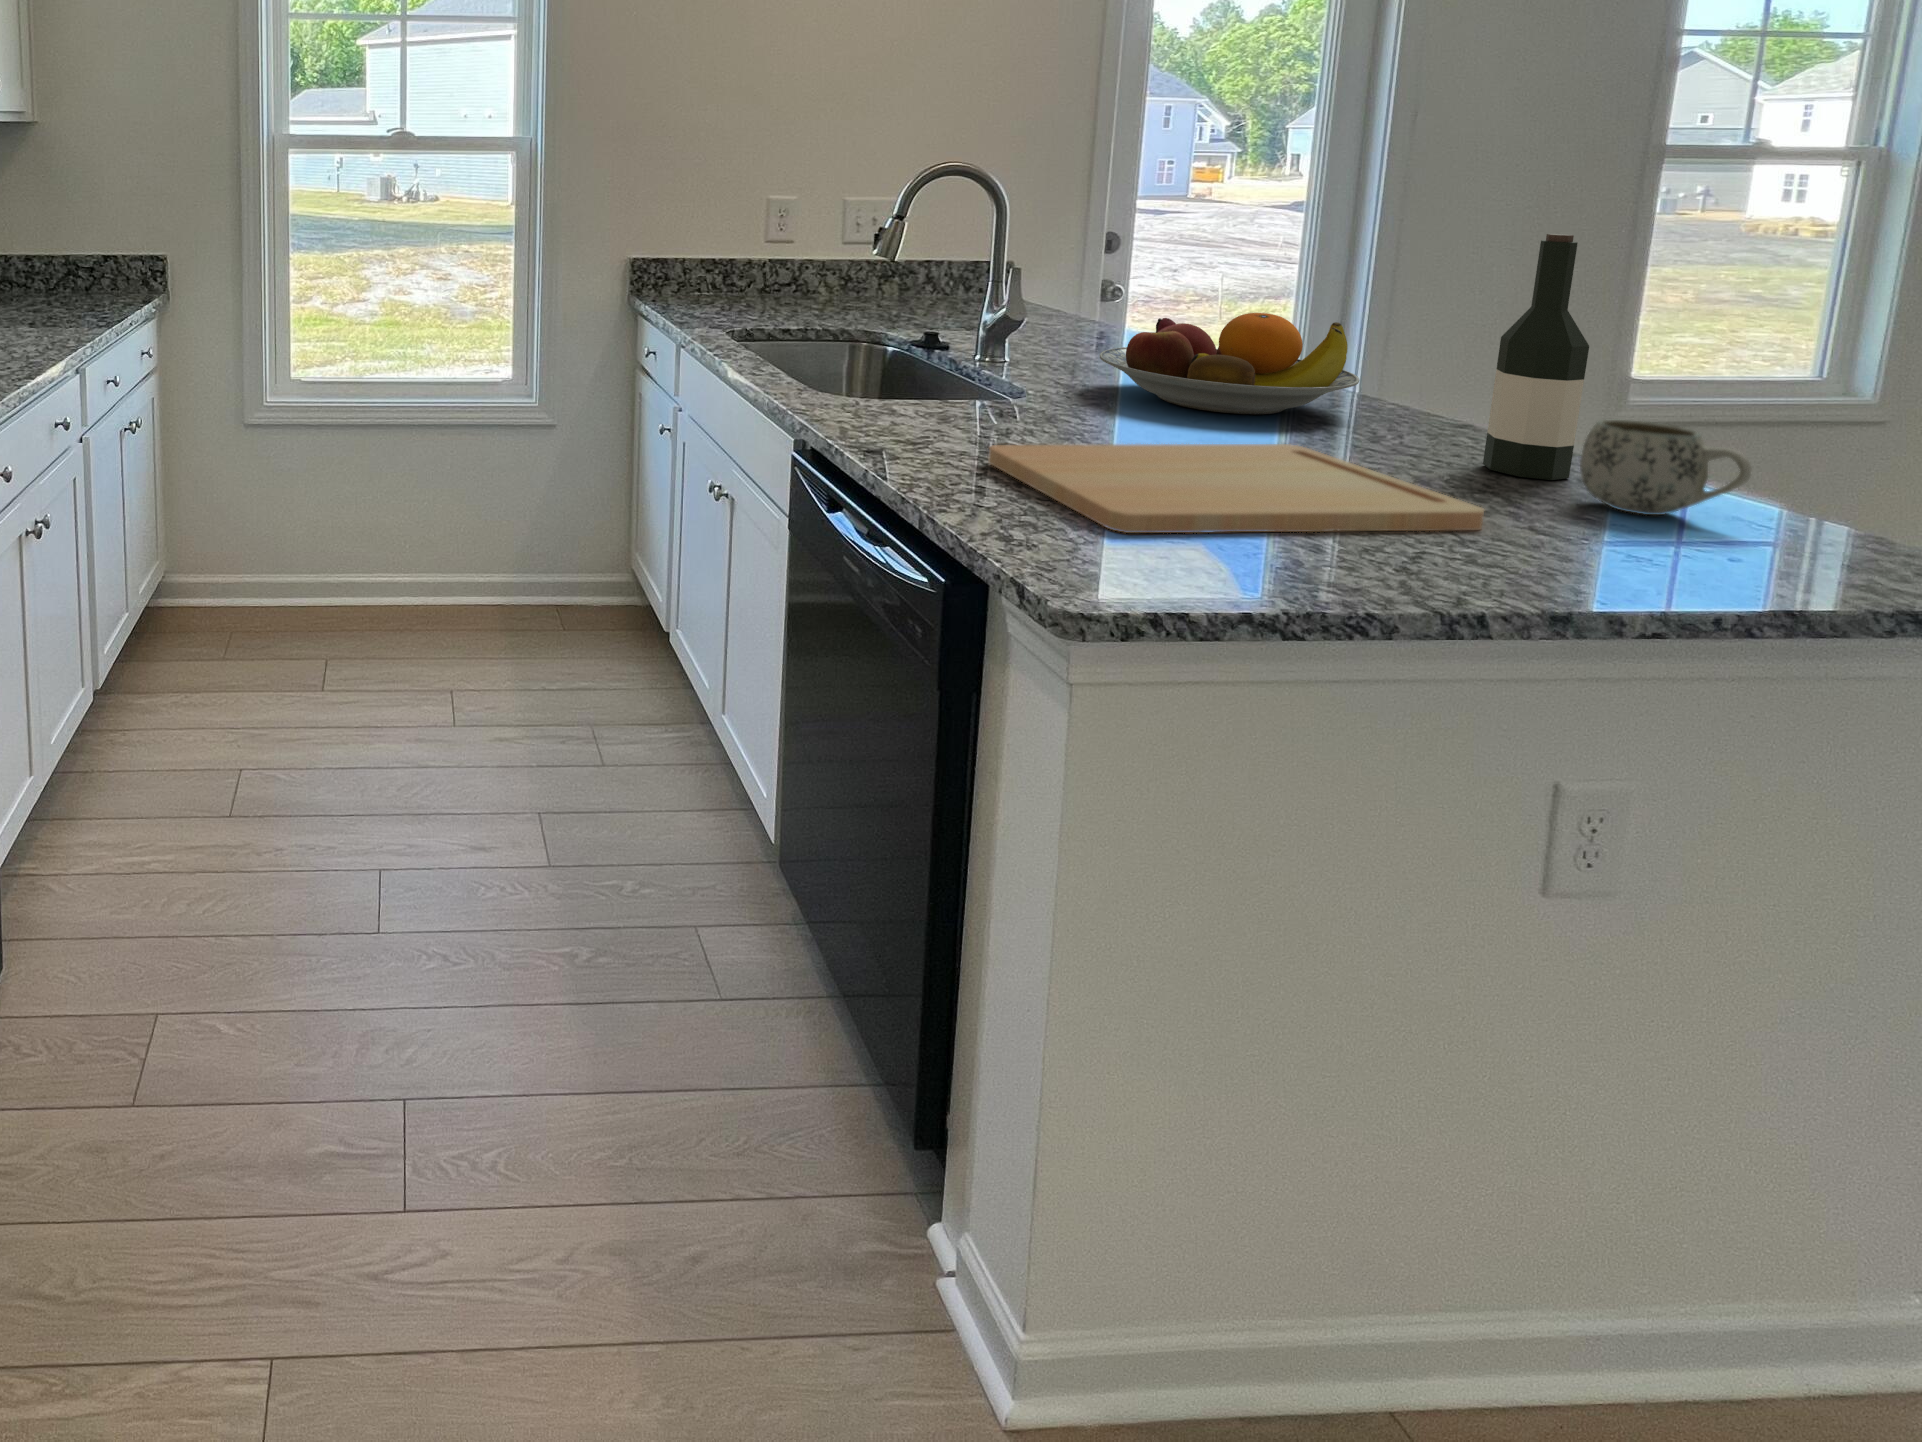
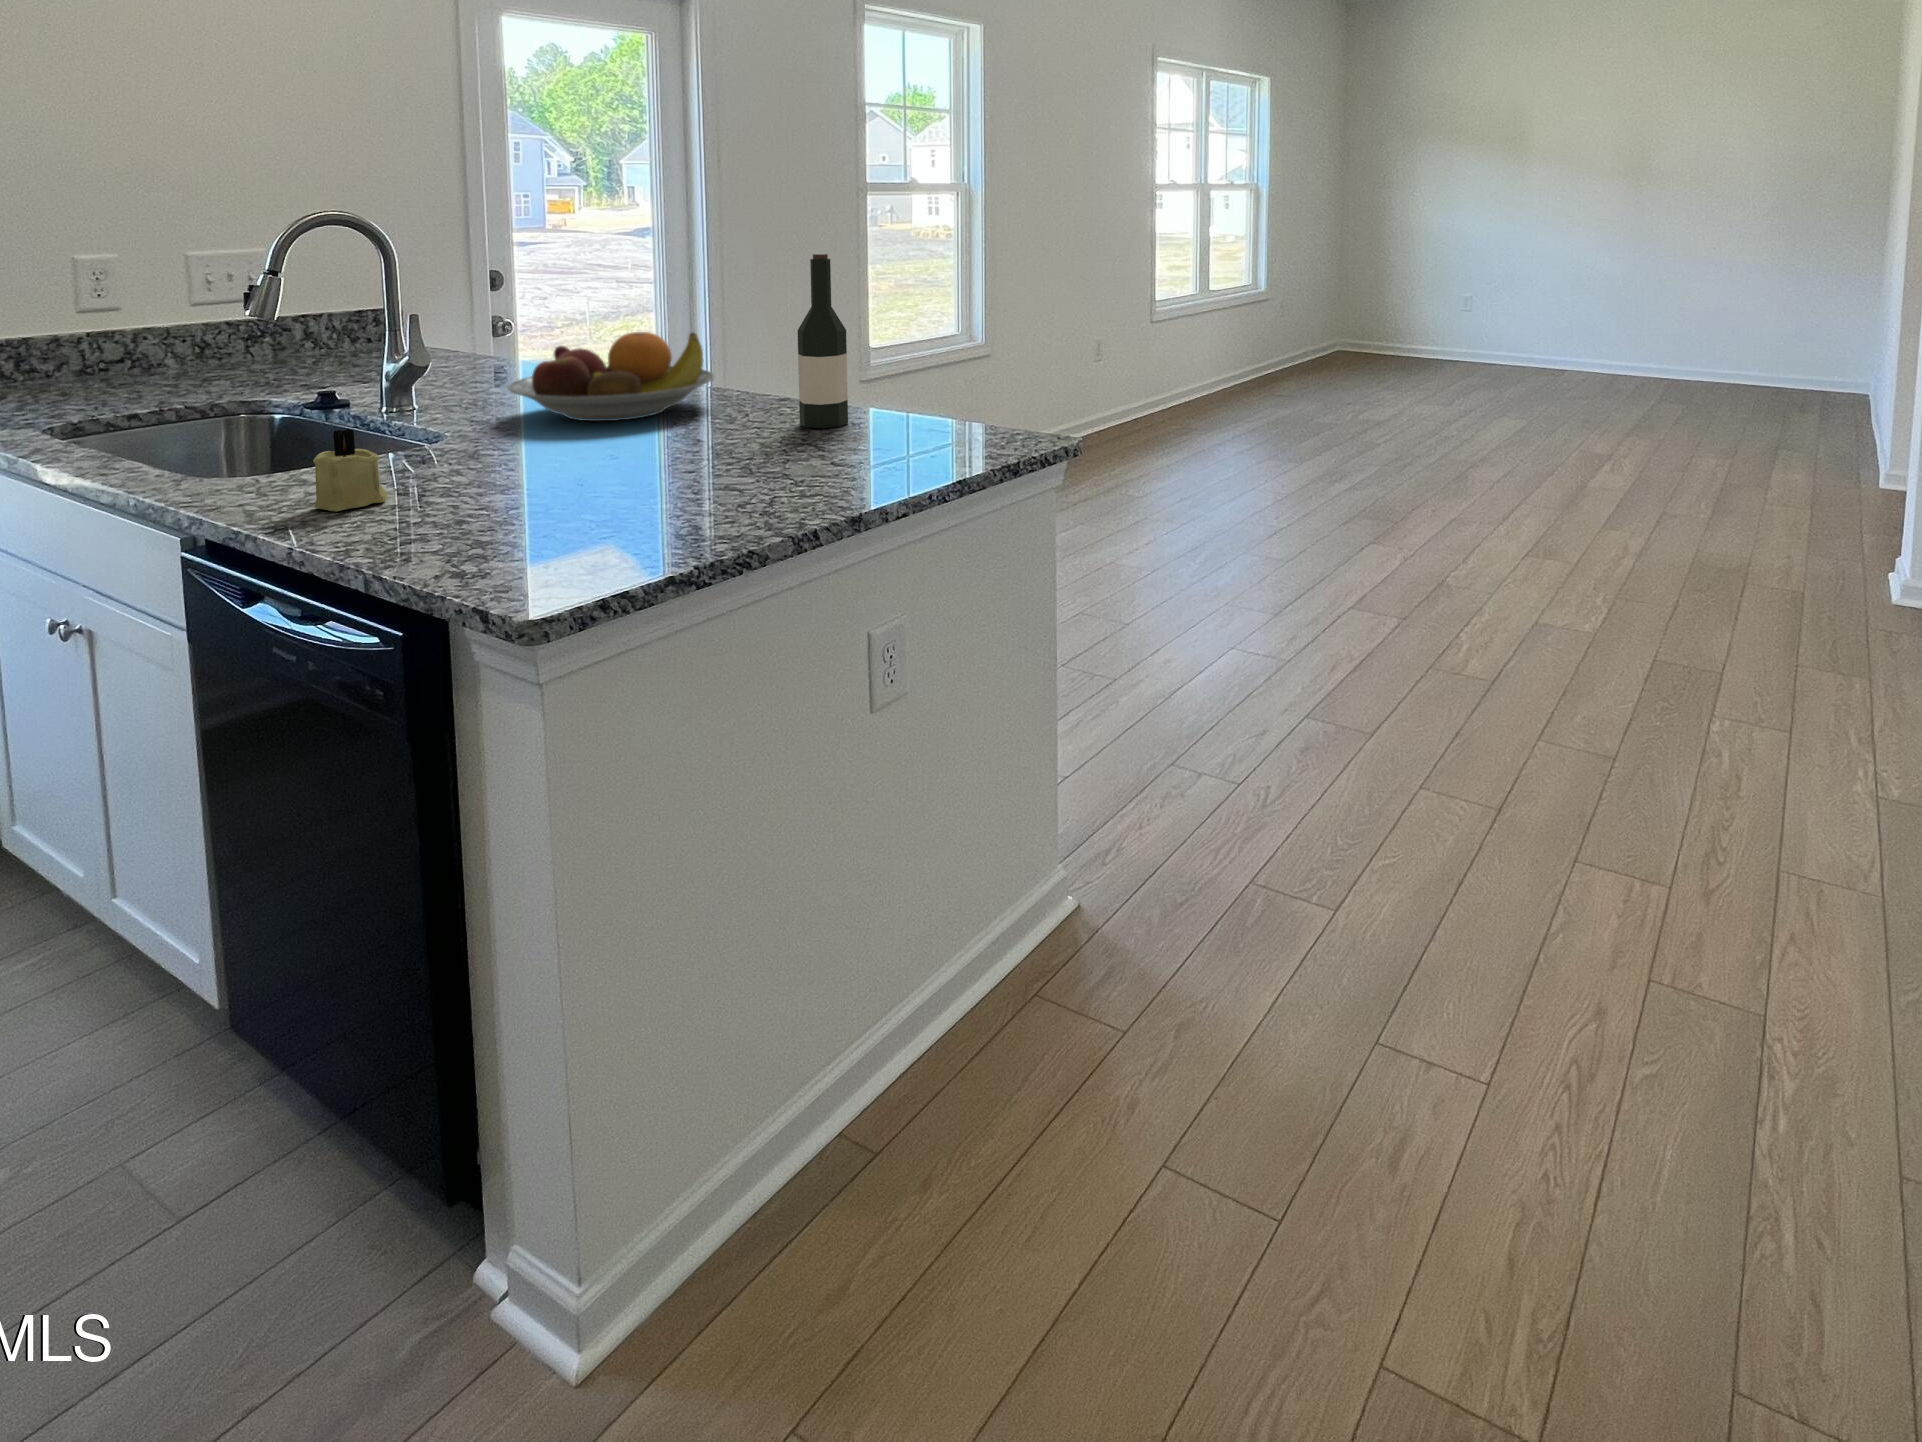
candle: none [896,368,960,446] -> present [313,429,387,512]
mug: present [1580,420,1751,515] -> none [852,376,934,439]
cutting board: present [988,444,1484,533] -> none [422,436,806,542]

